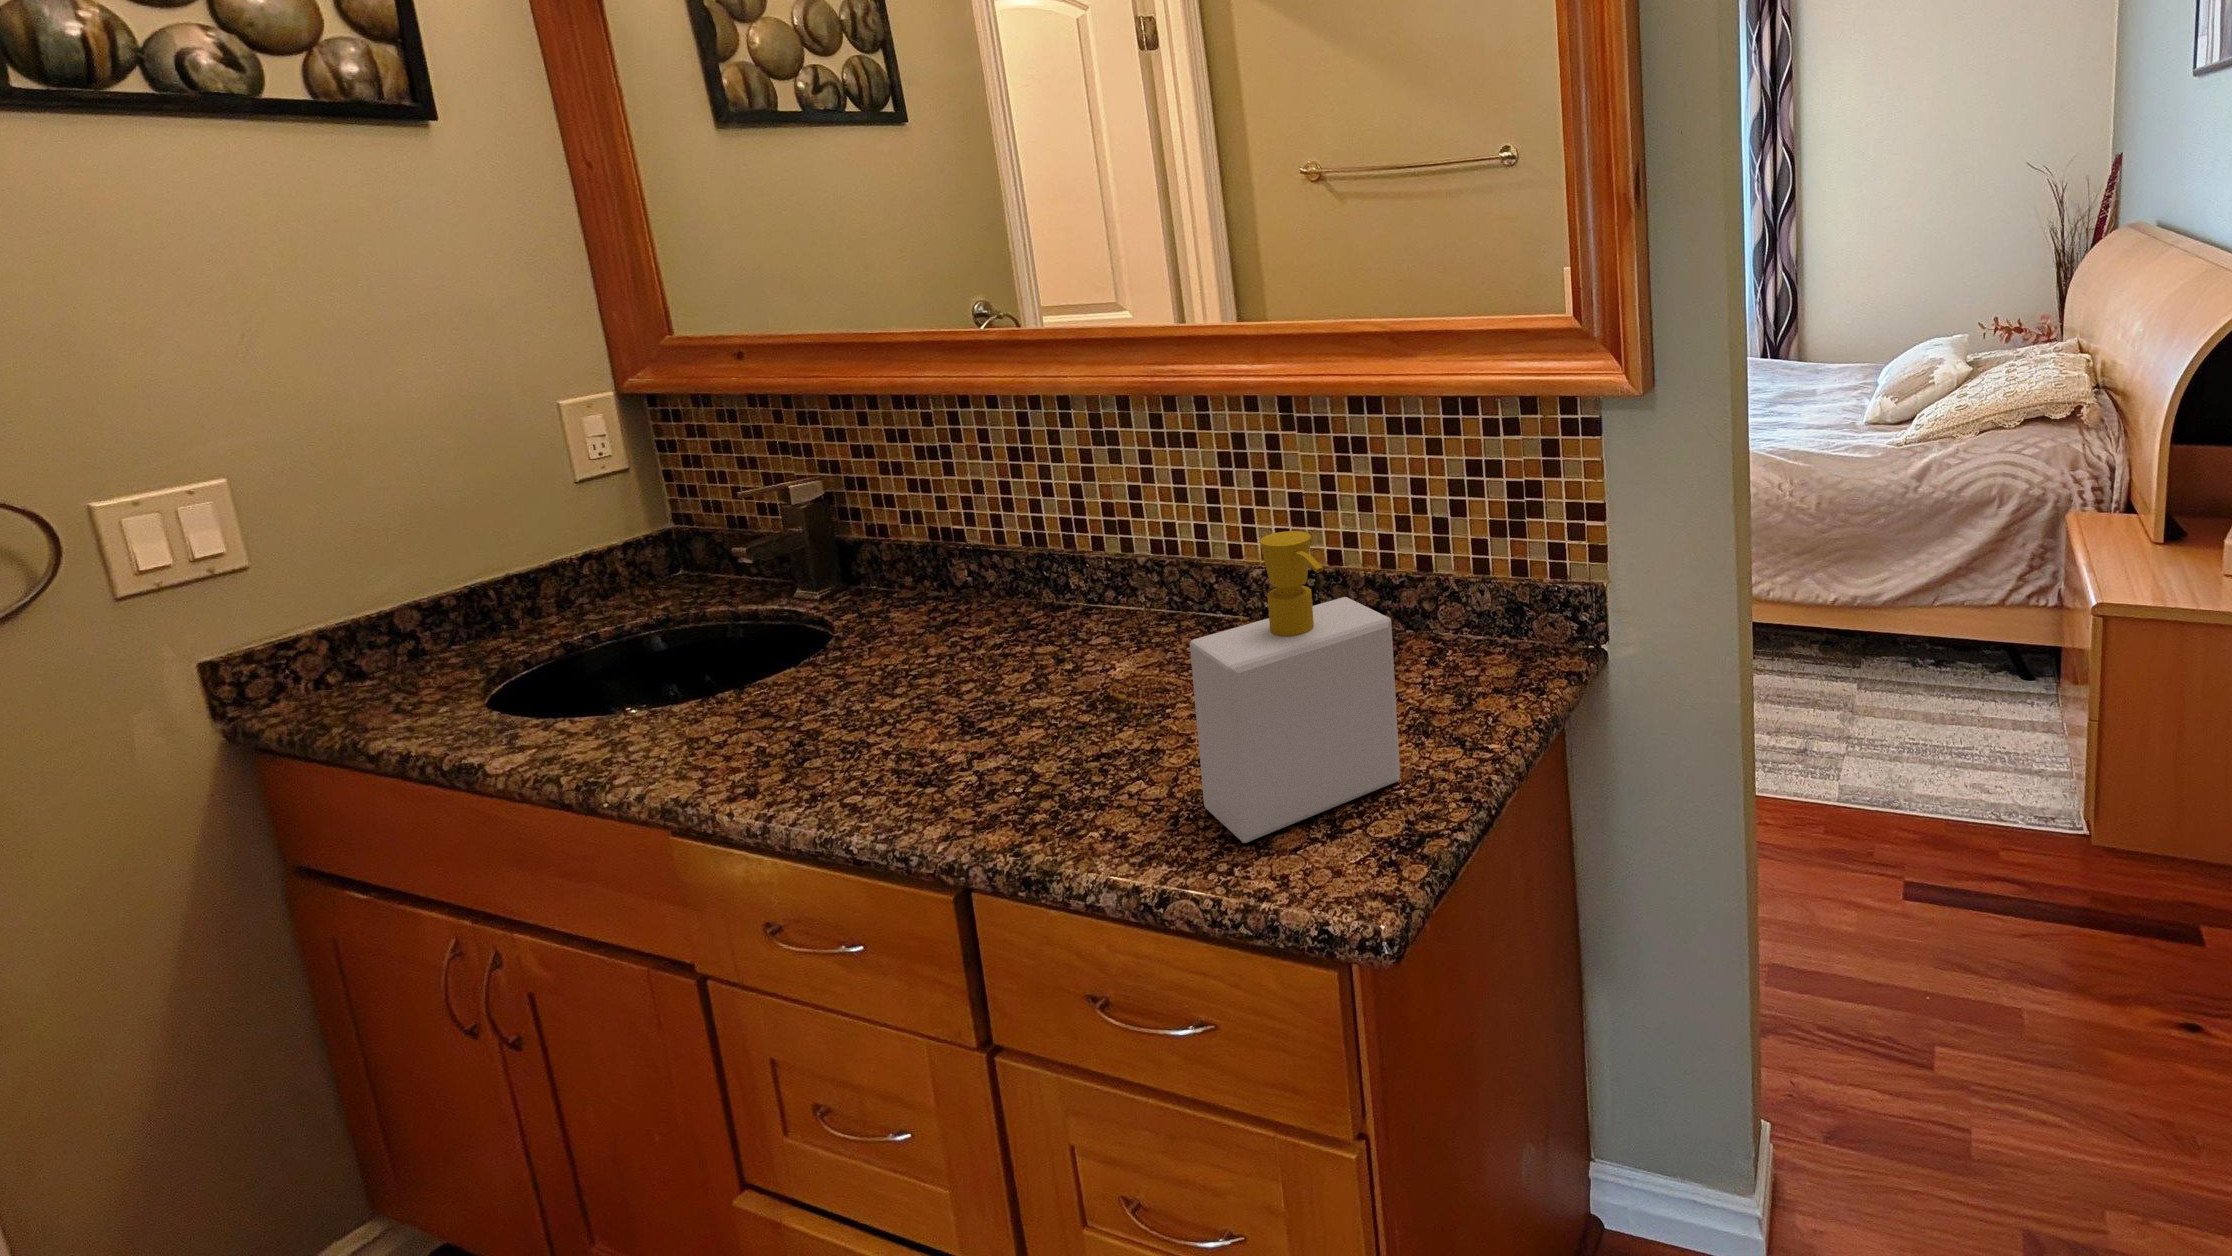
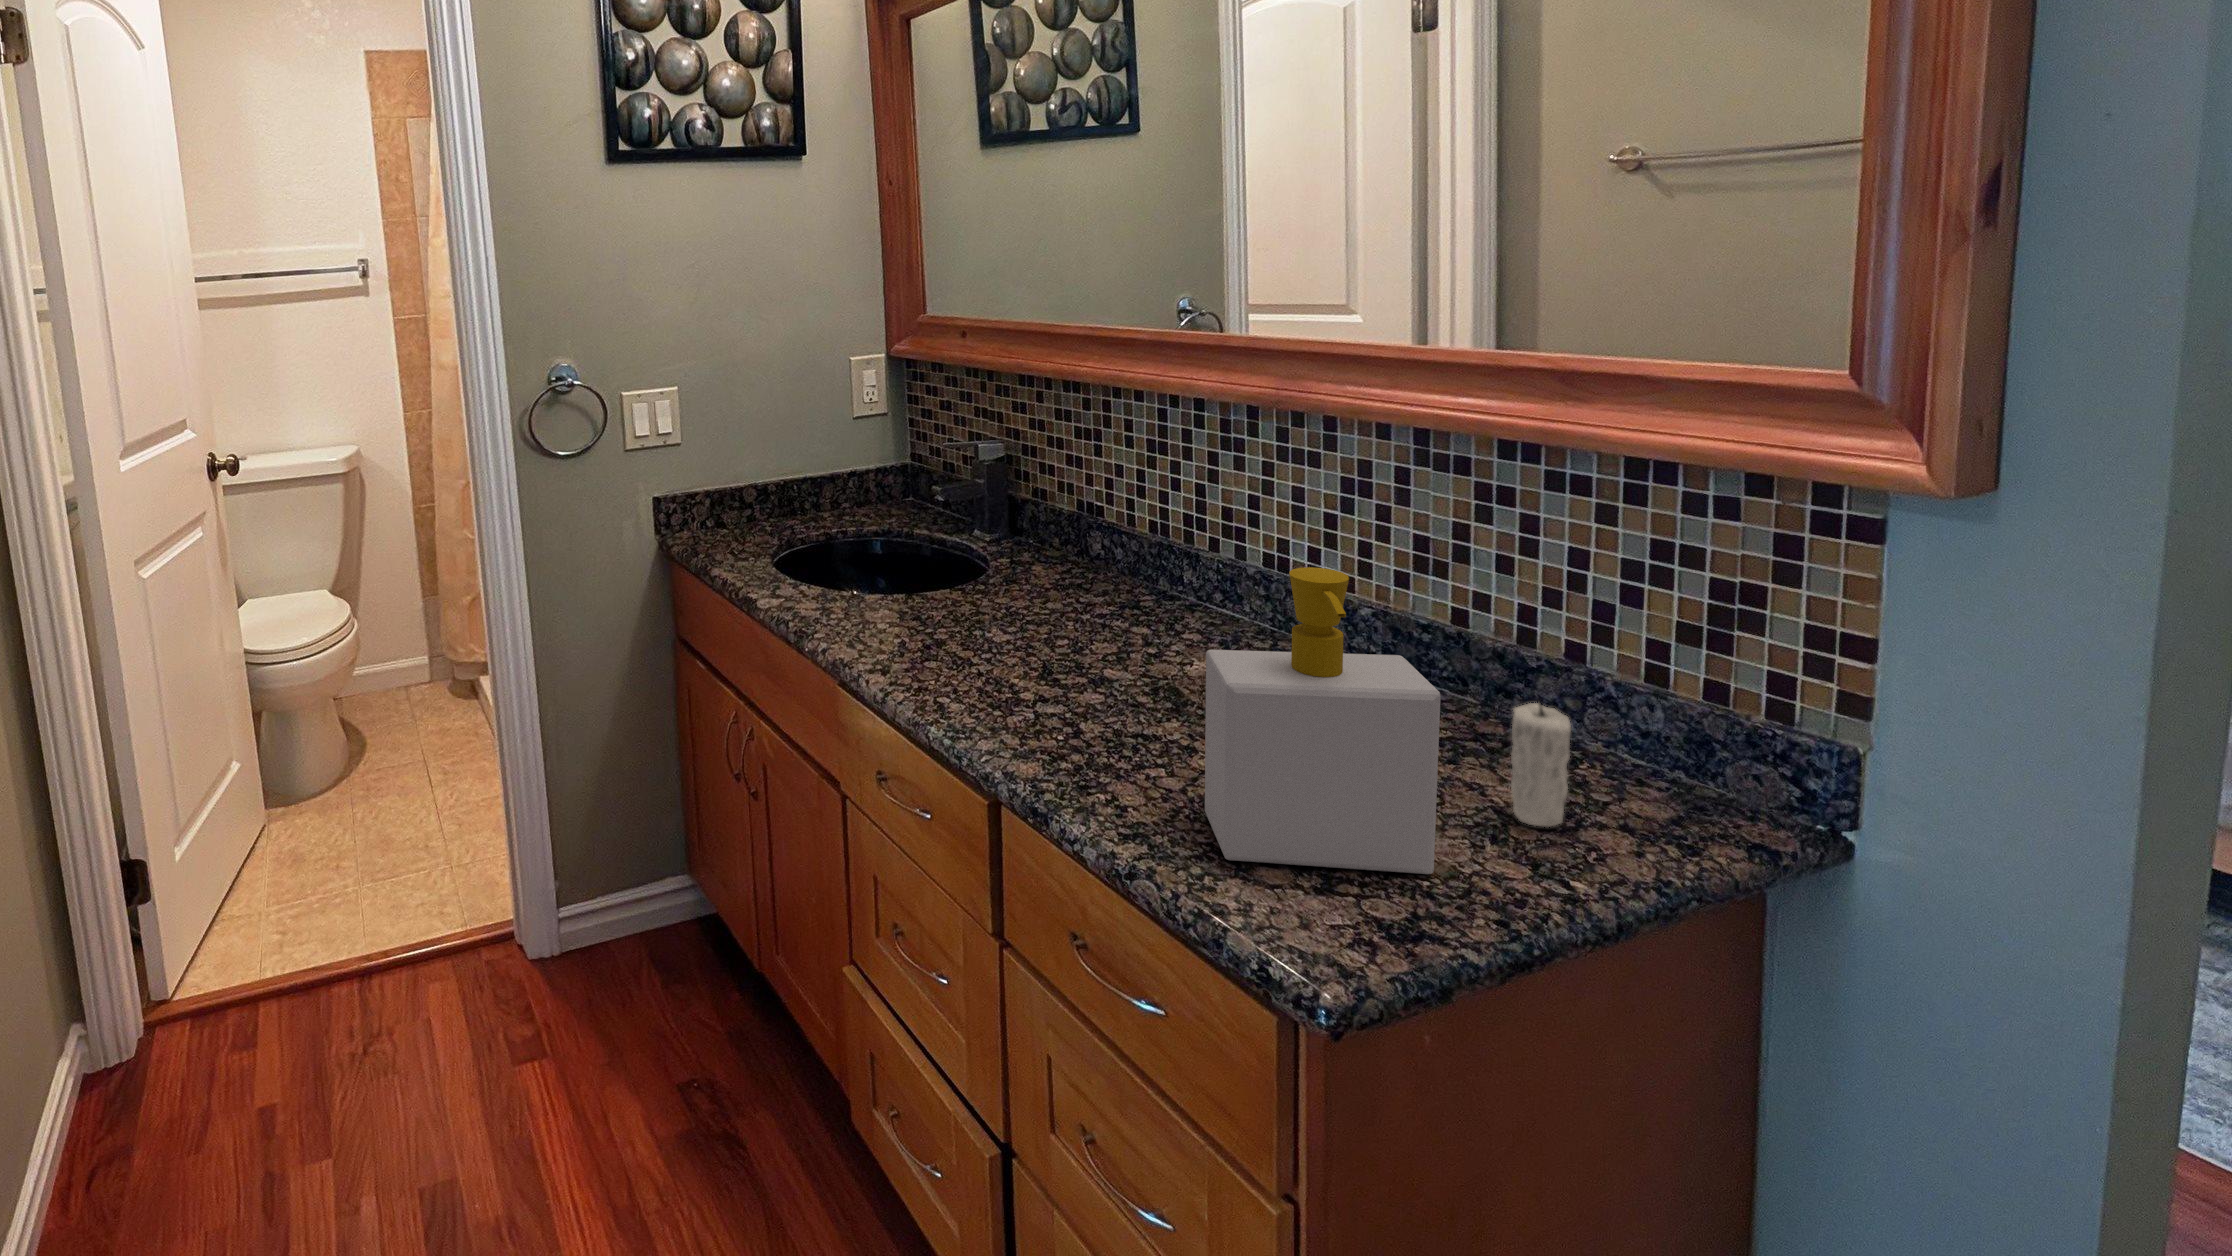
candle: none [1416,597,1458,712] -> present [1511,696,1571,826]

